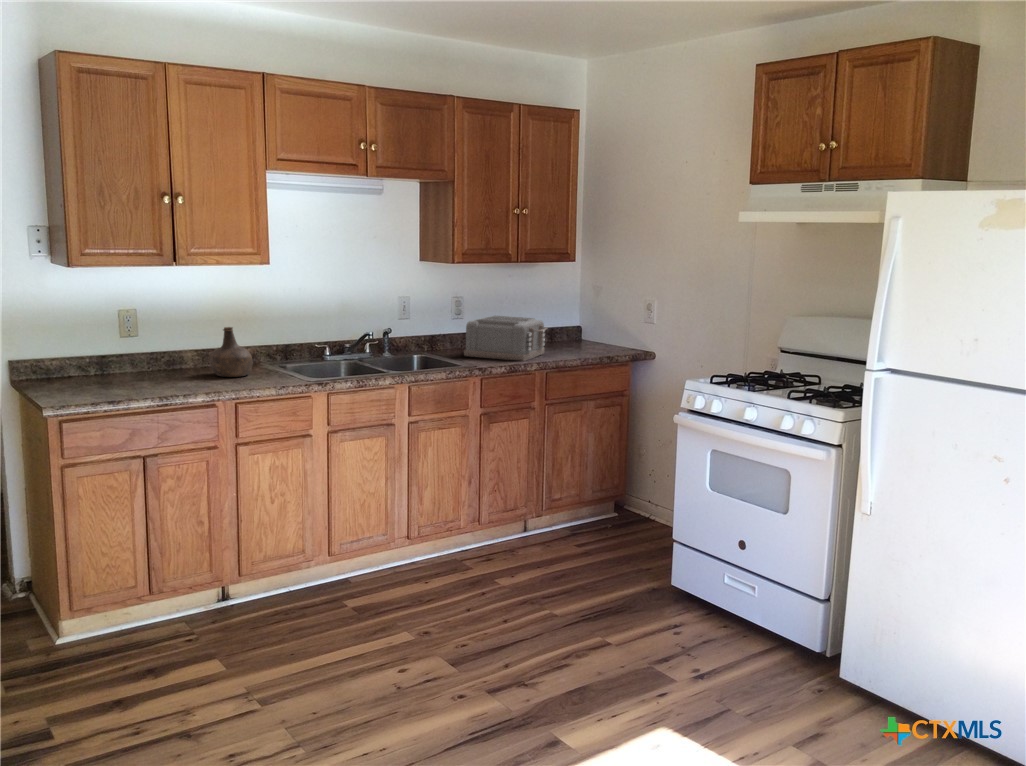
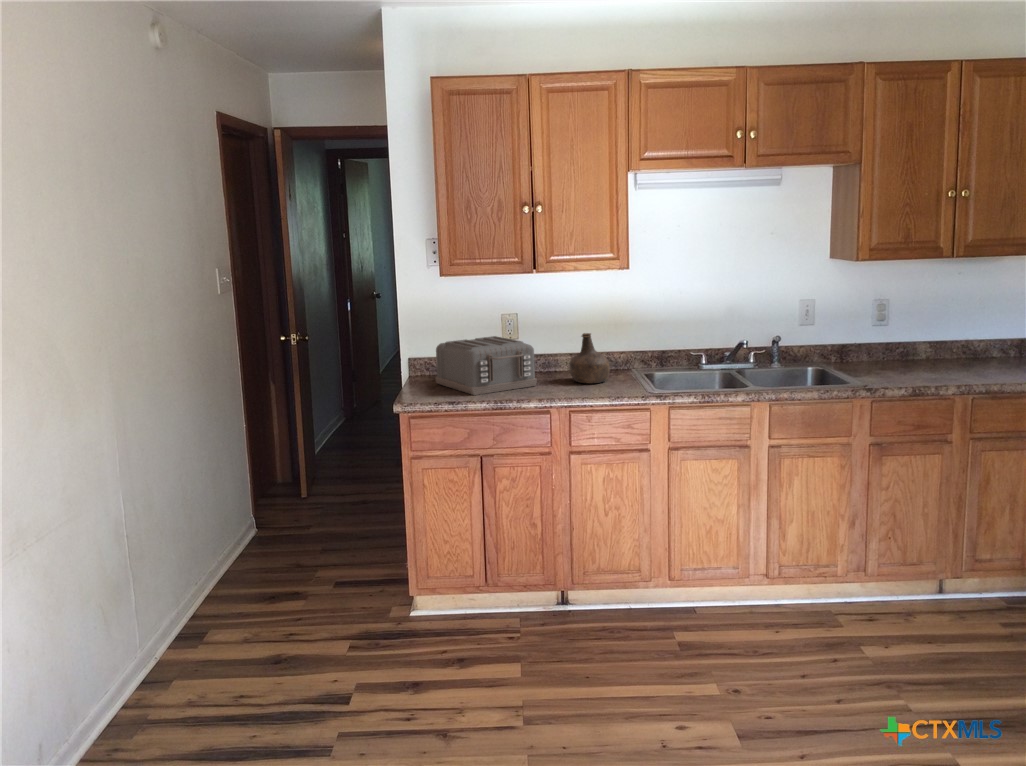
toaster: present [464,316,547,361] -> present [435,336,537,395]

